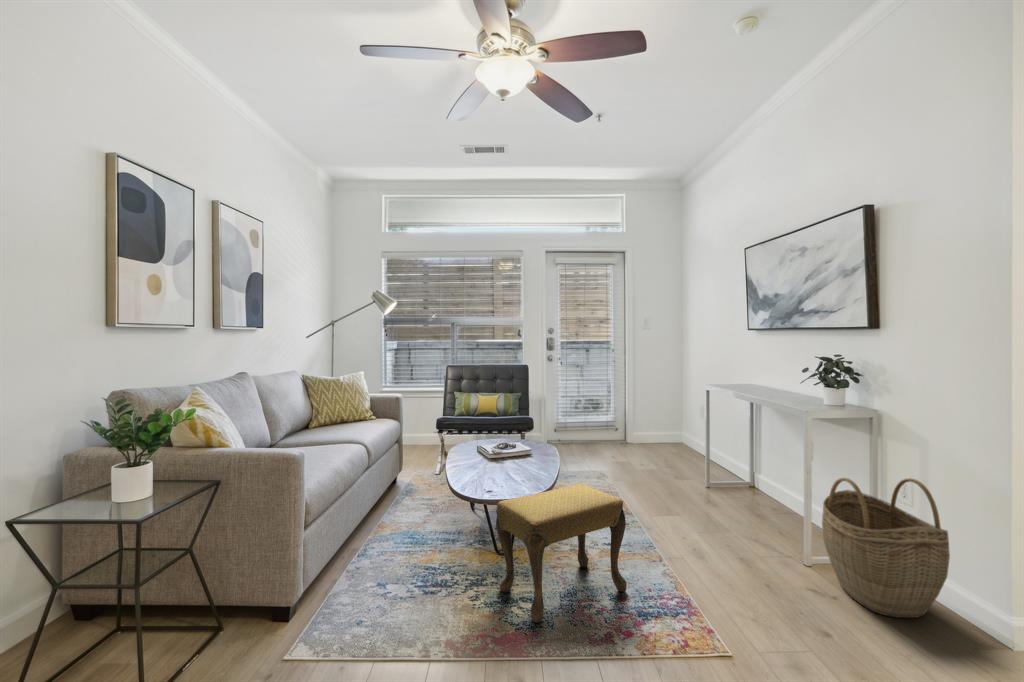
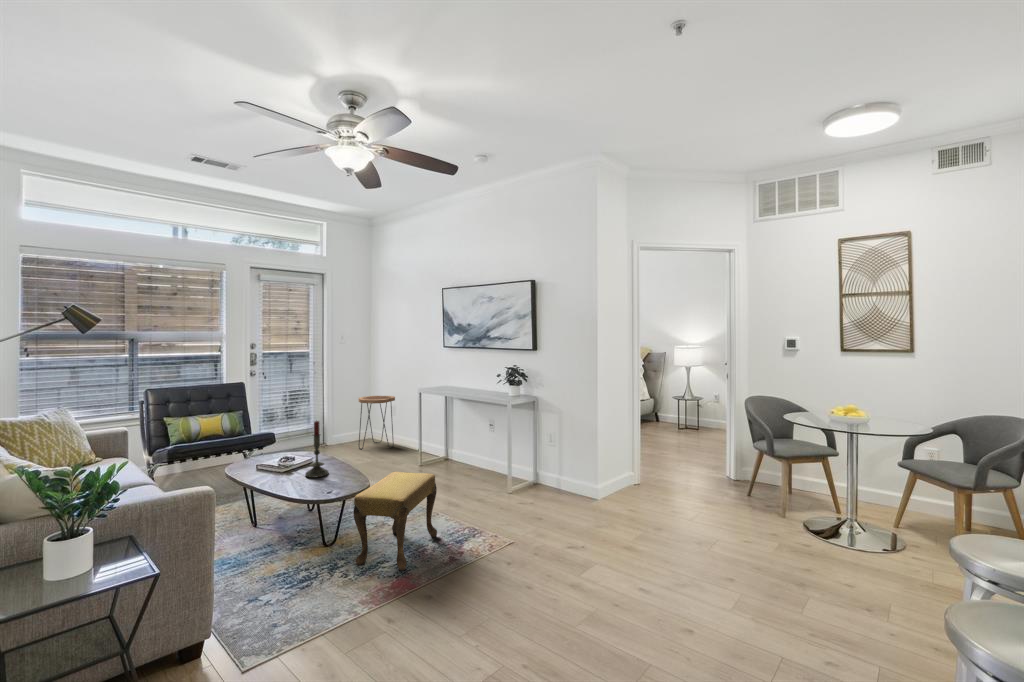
side table: none [654,392,700,459] -> present [358,396,395,450]
candle: none [498,403,523,471] -> present [305,421,328,478]
woven basket: present [822,478,950,618] -> none [521,431,578,504]

